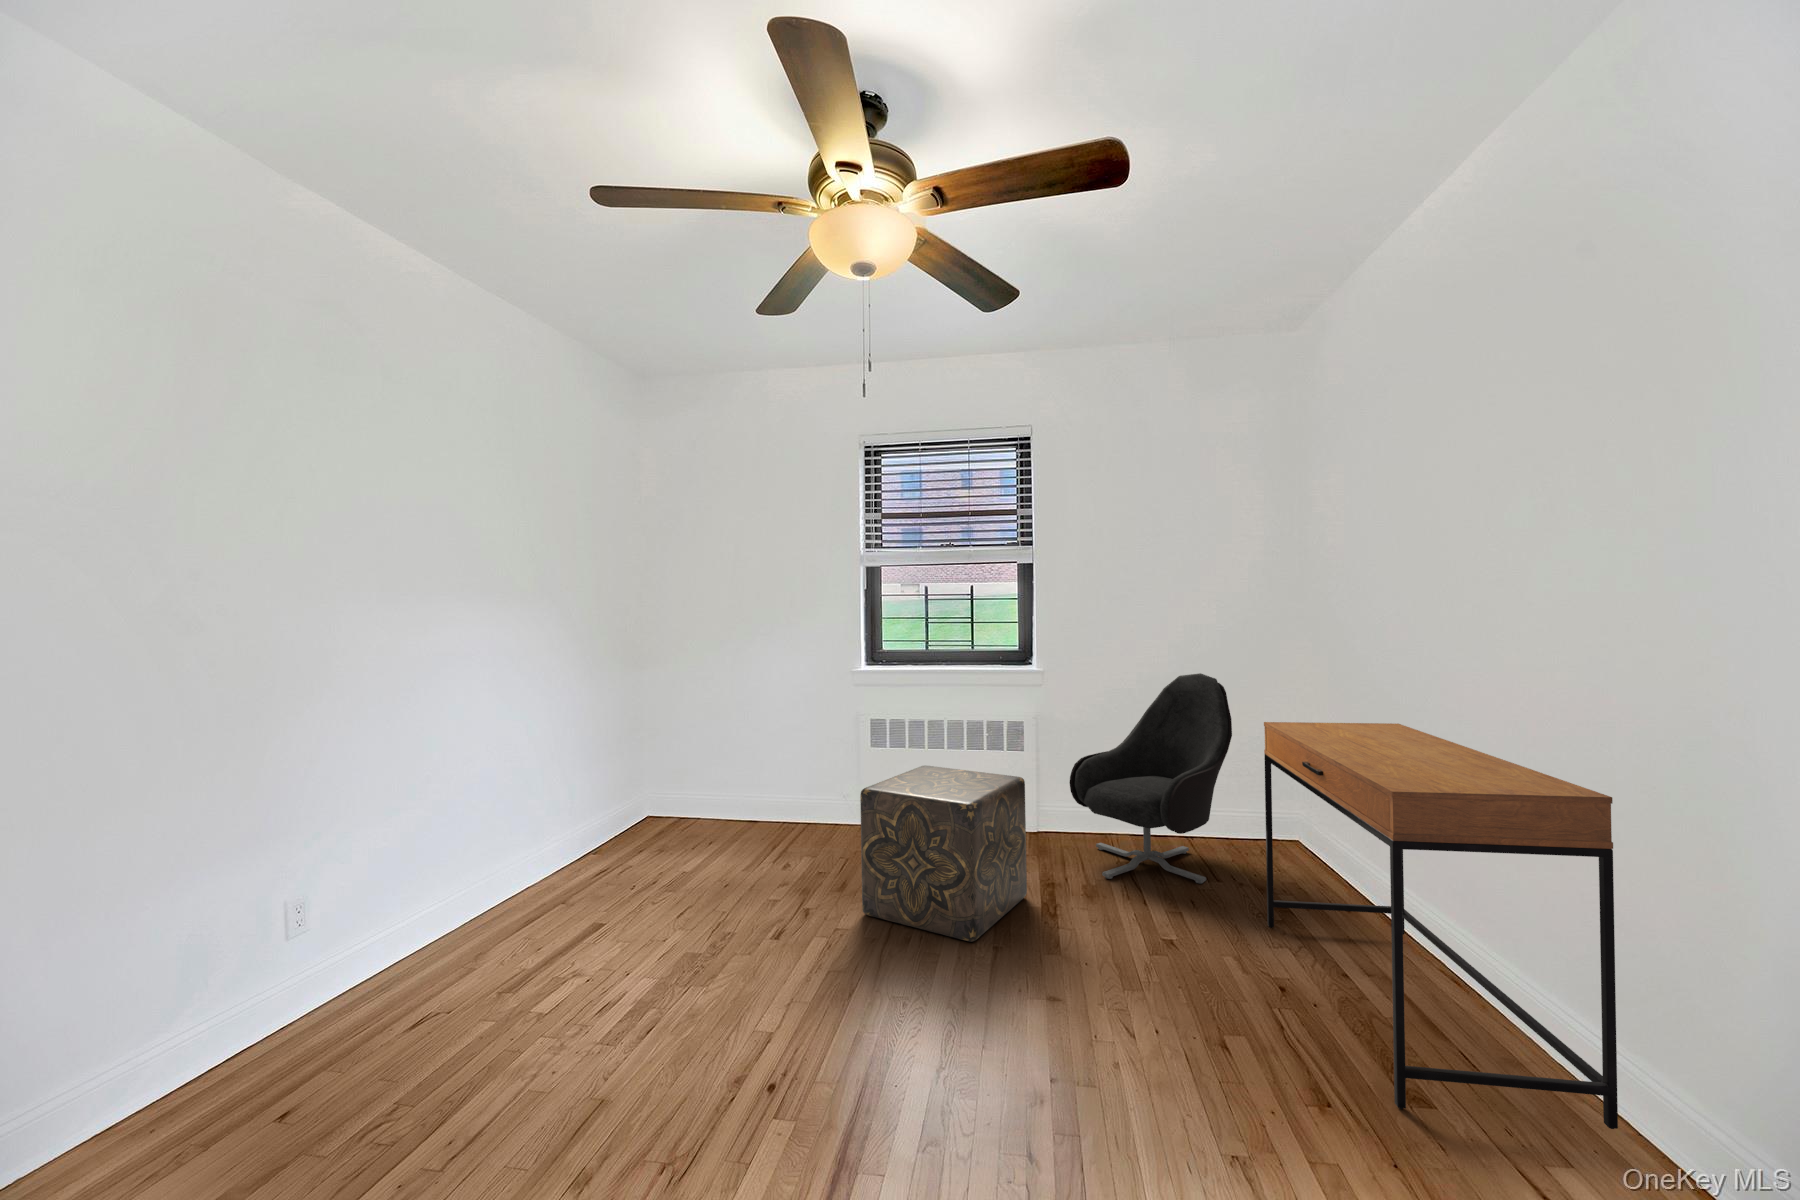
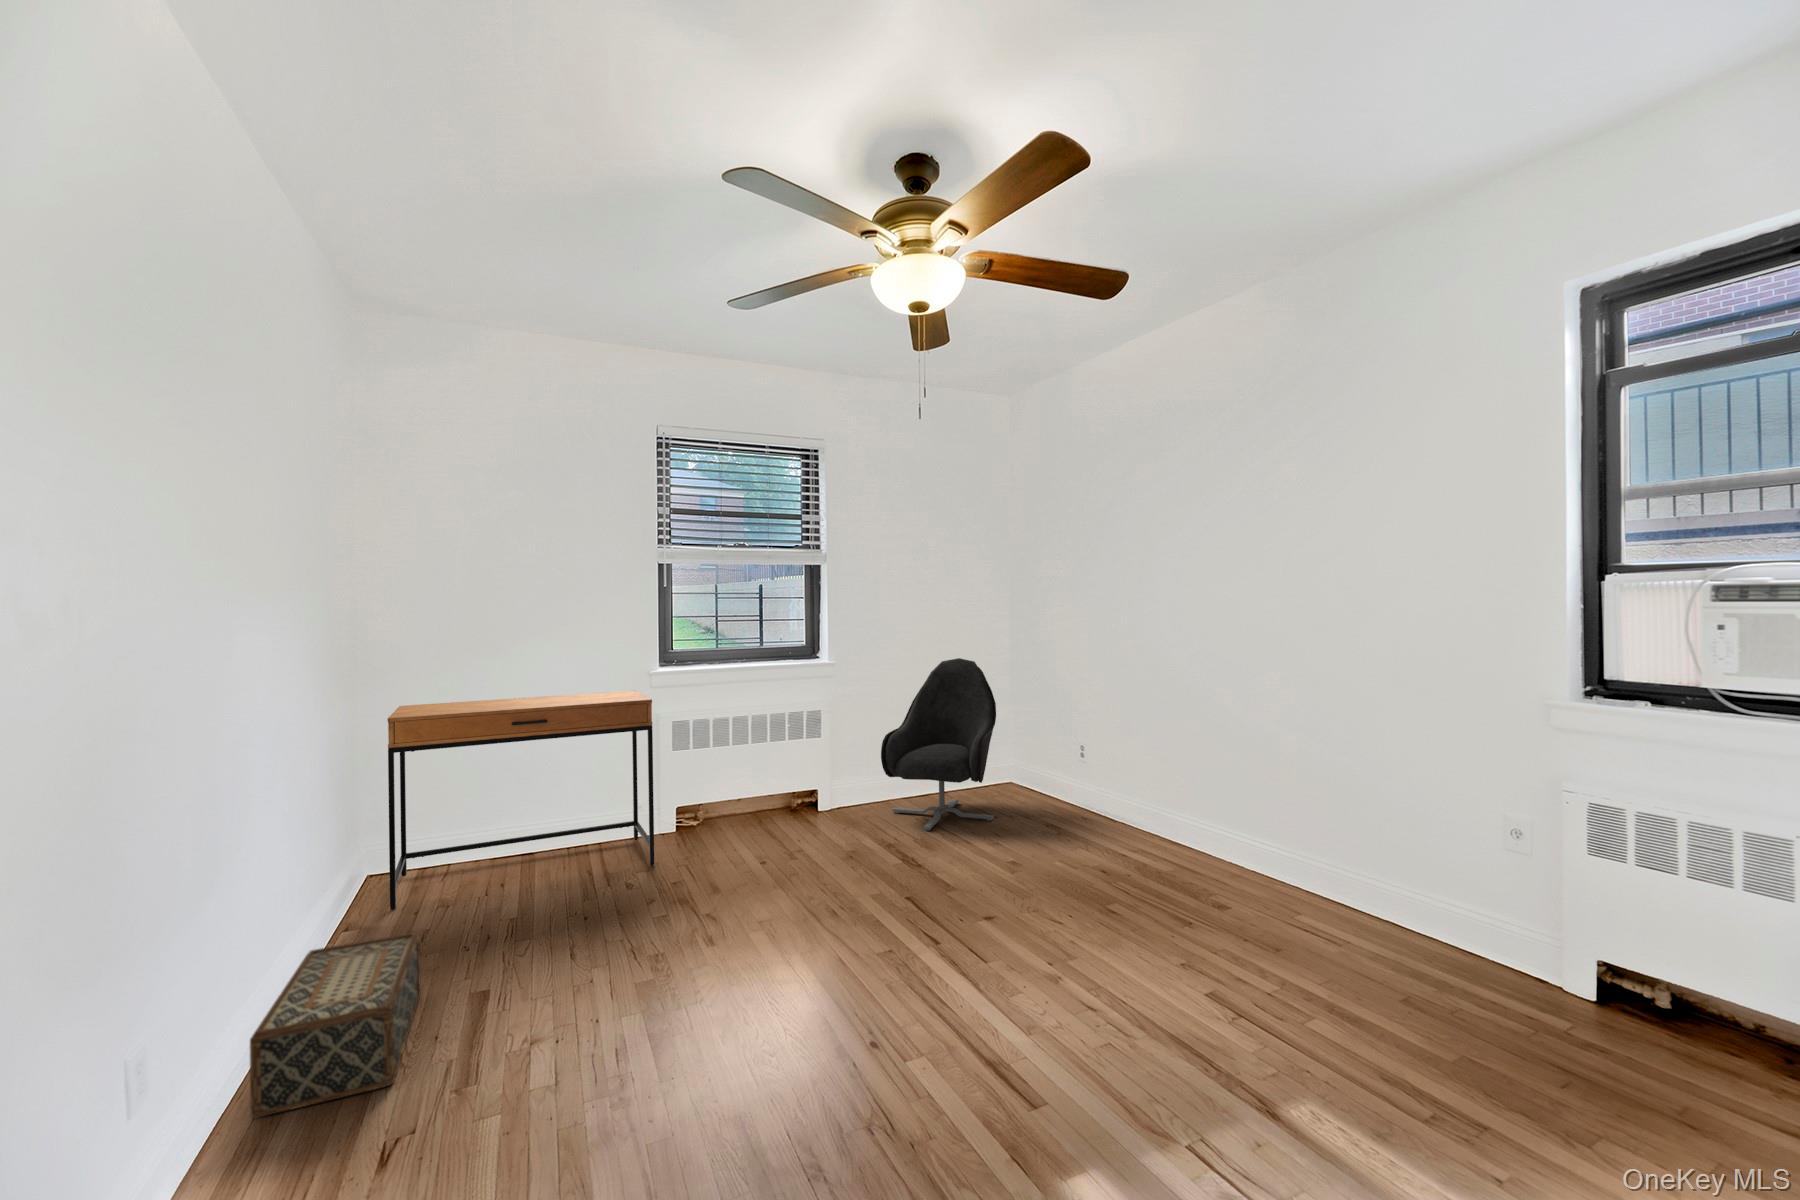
desk: present [1264,722,1618,1129] -> present [388,691,654,910]
ottoman: present [860,765,1027,942] -> none [773,750,897,898]
woven basket: none [377,868,549,985] -> present [250,933,421,1118]

